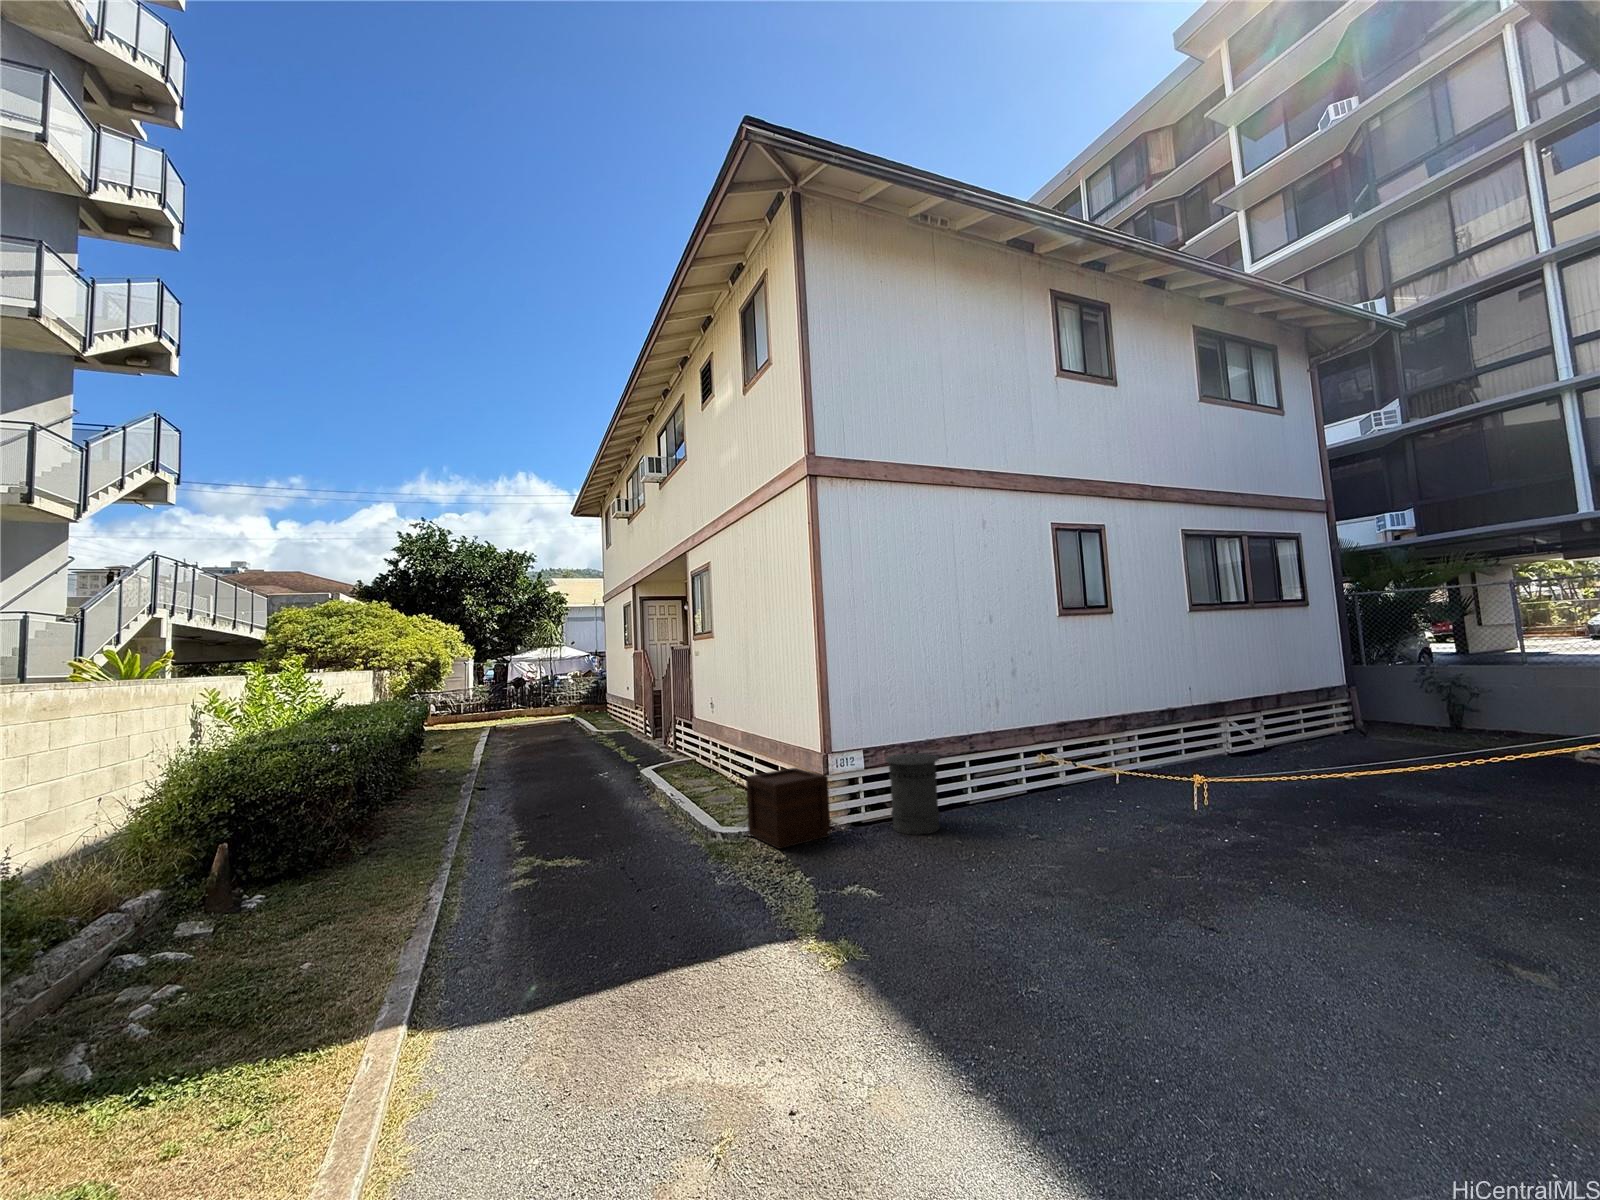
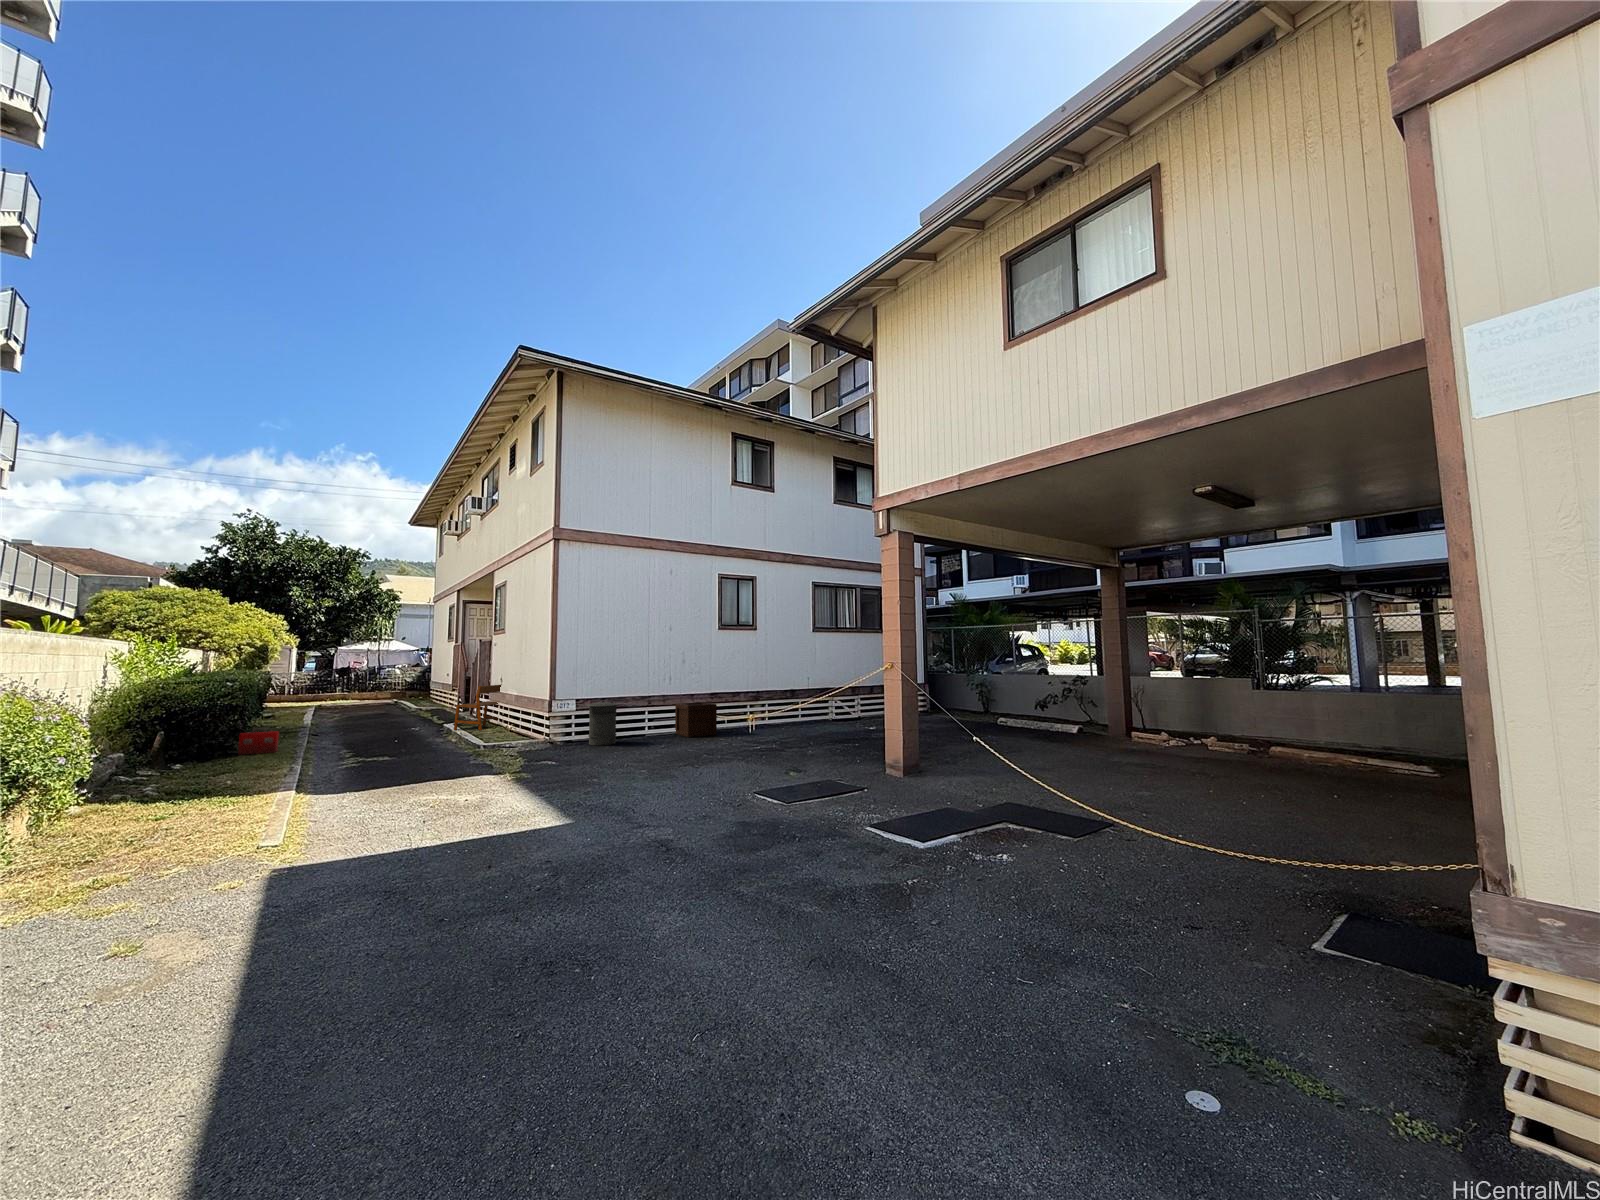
bench: none [654,709,722,783] -> present [454,685,501,730]
wooden crate: present [746,768,831,849] -> present [675,702,717,737]
toolbox: none [348,807,411,856] -> present [238,728,279,755]

